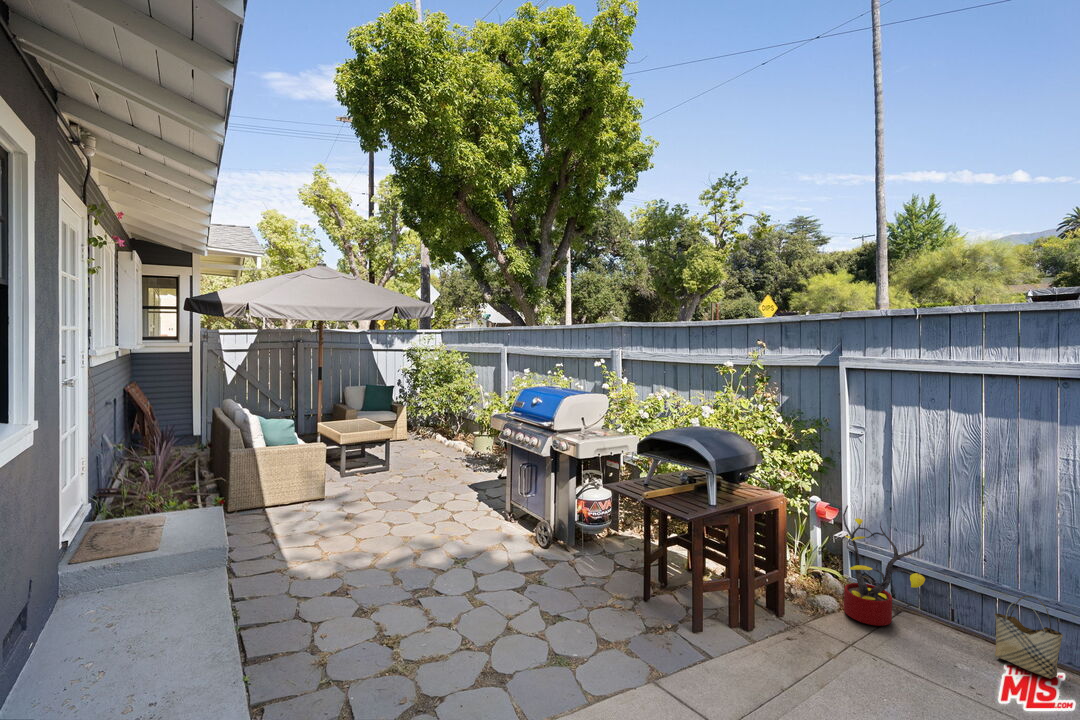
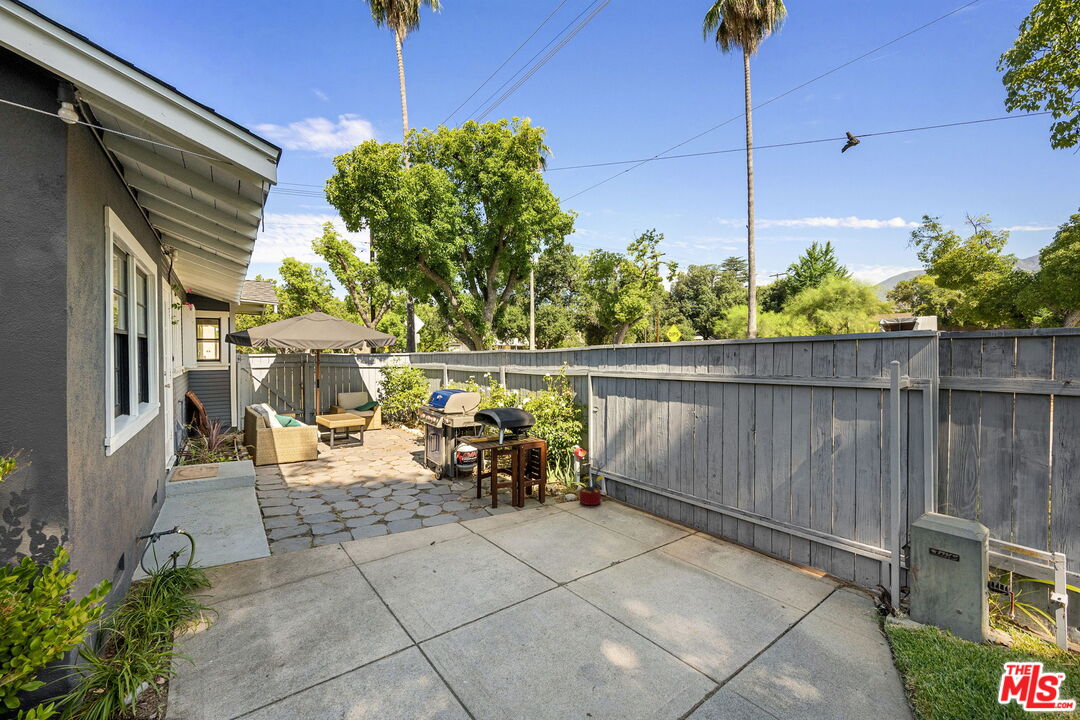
woven basket: present [995,596,1063,679] -> none [633,483,655,519]

